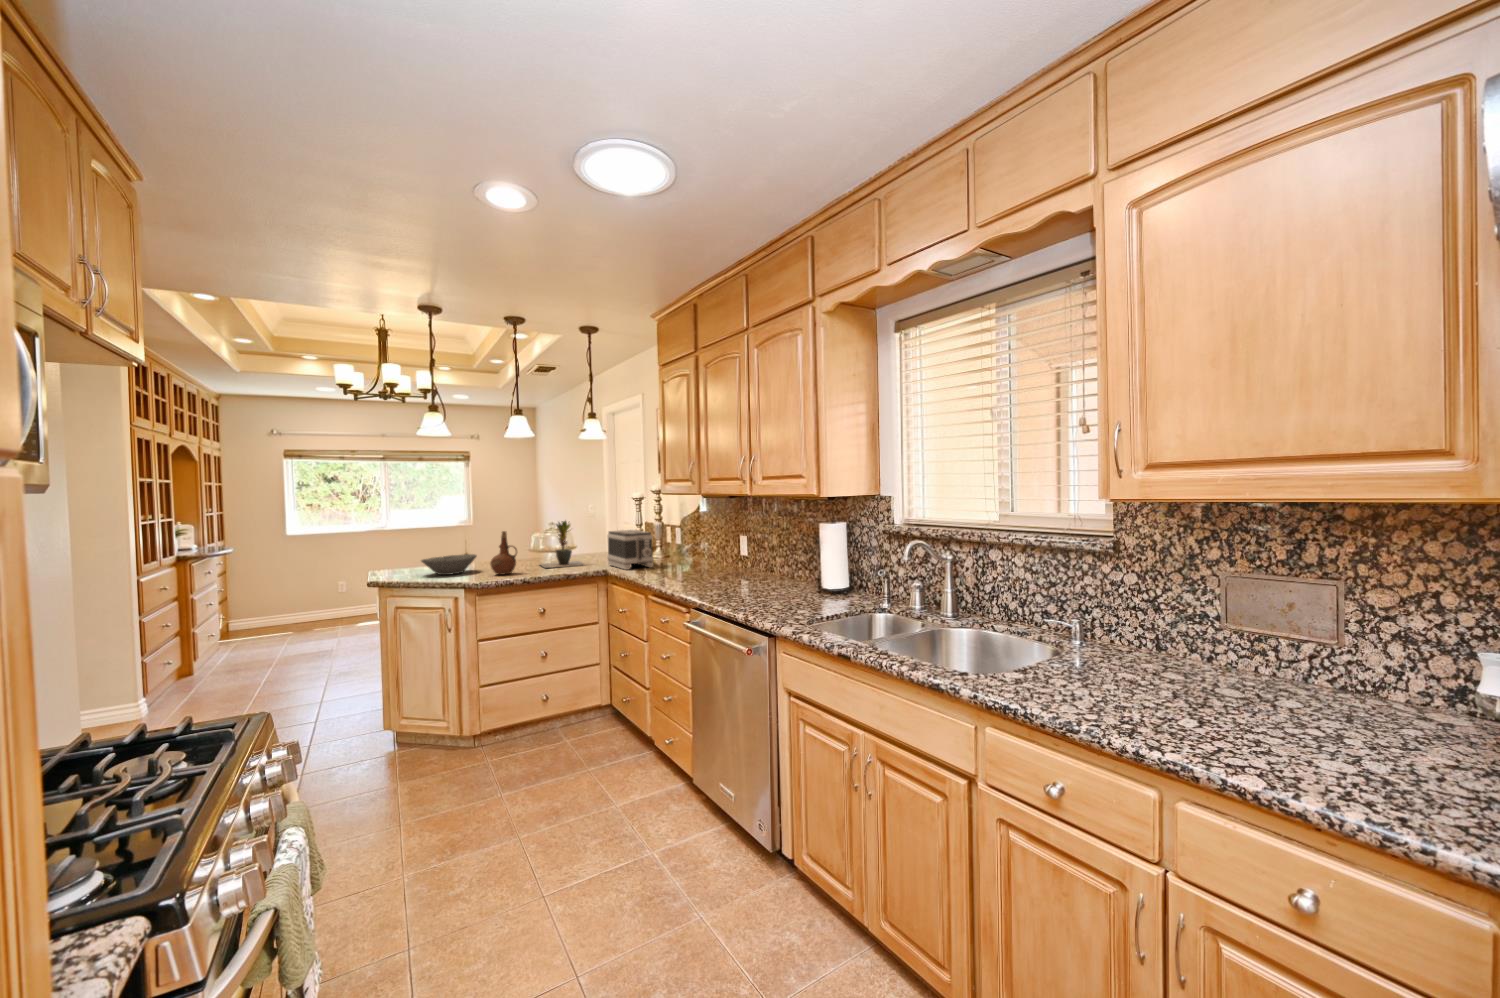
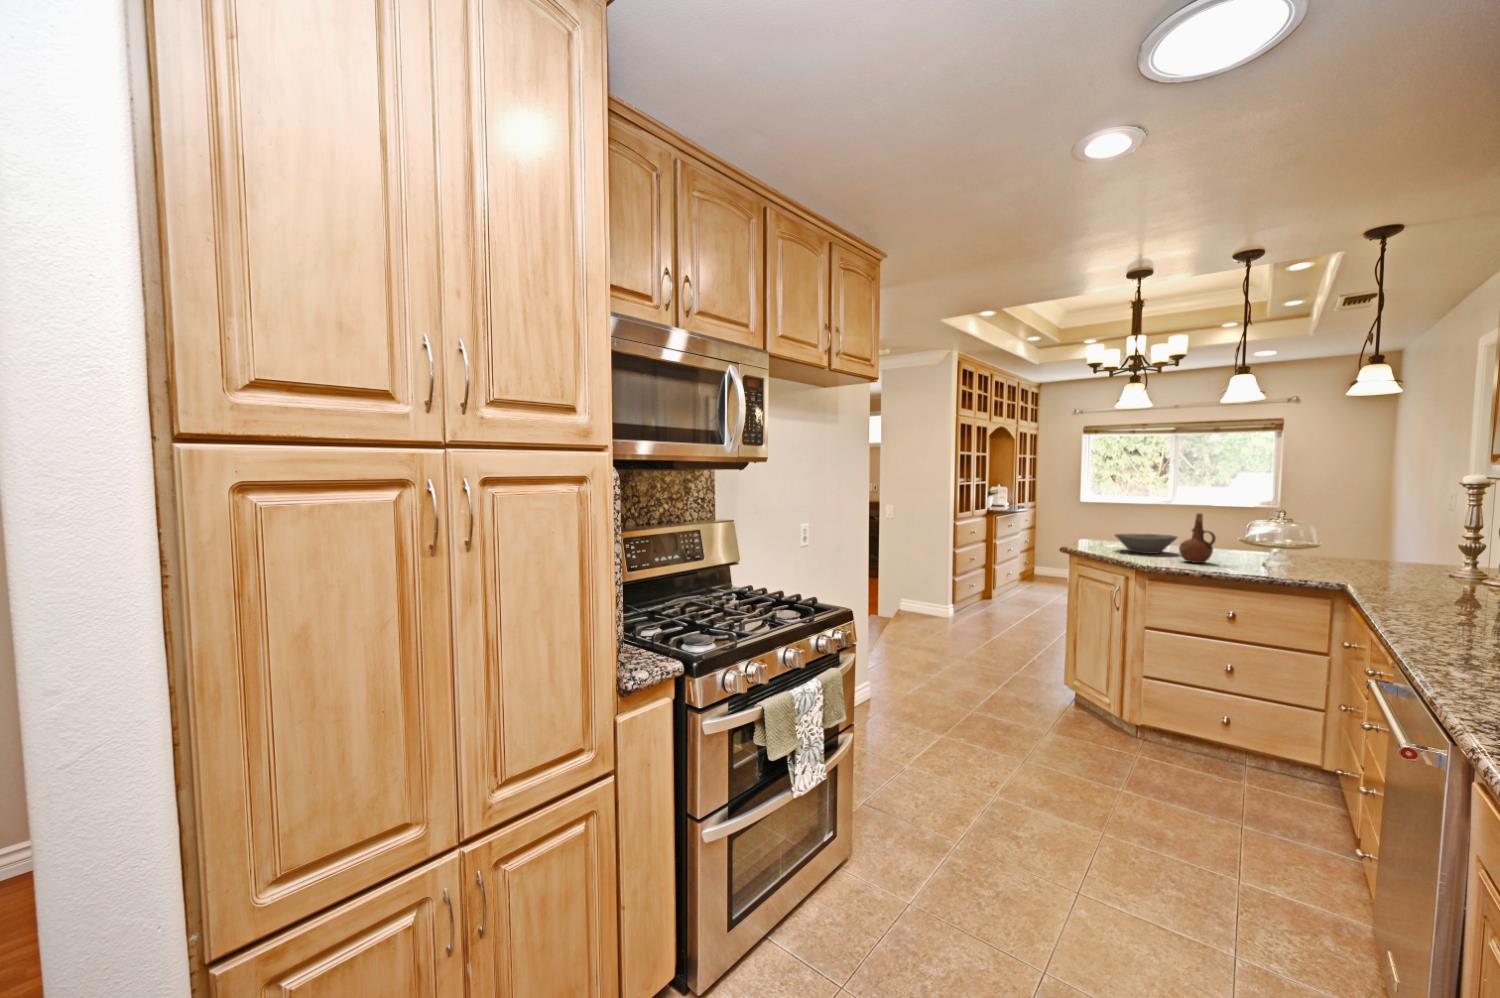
potted plant: present [540,521,585,568] -> none [1259,507,1332,572]
toaster: present [607,530,654,570] -> none [1363,529,1445,593]

